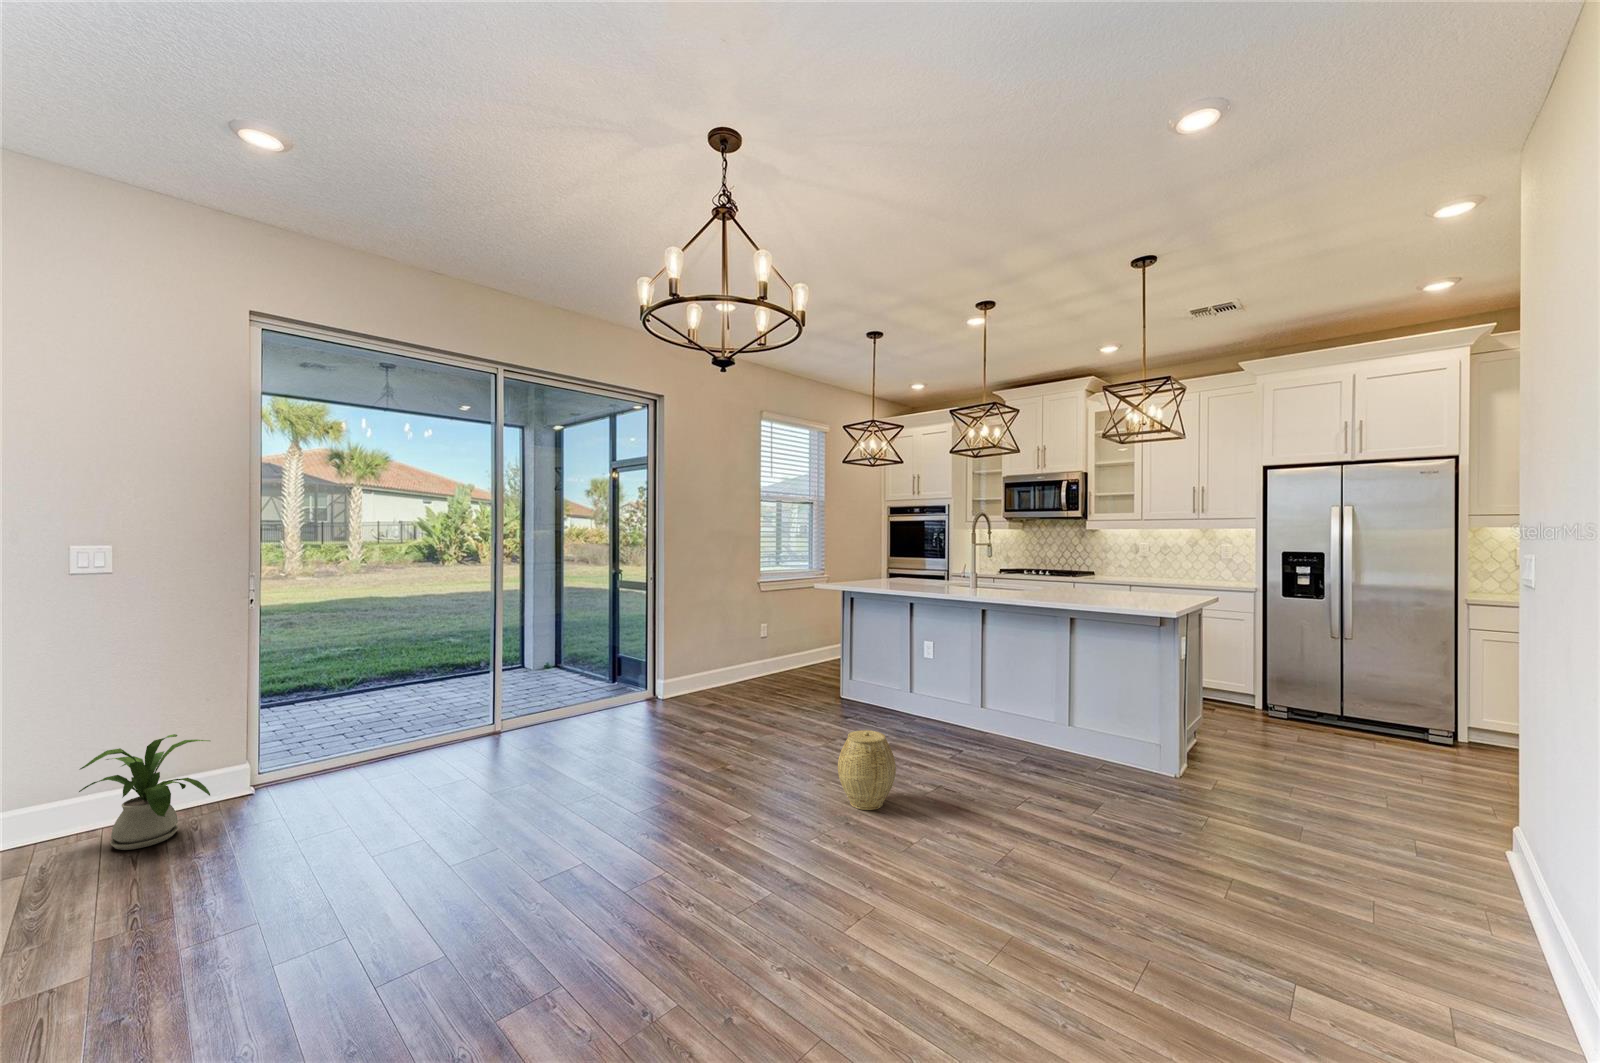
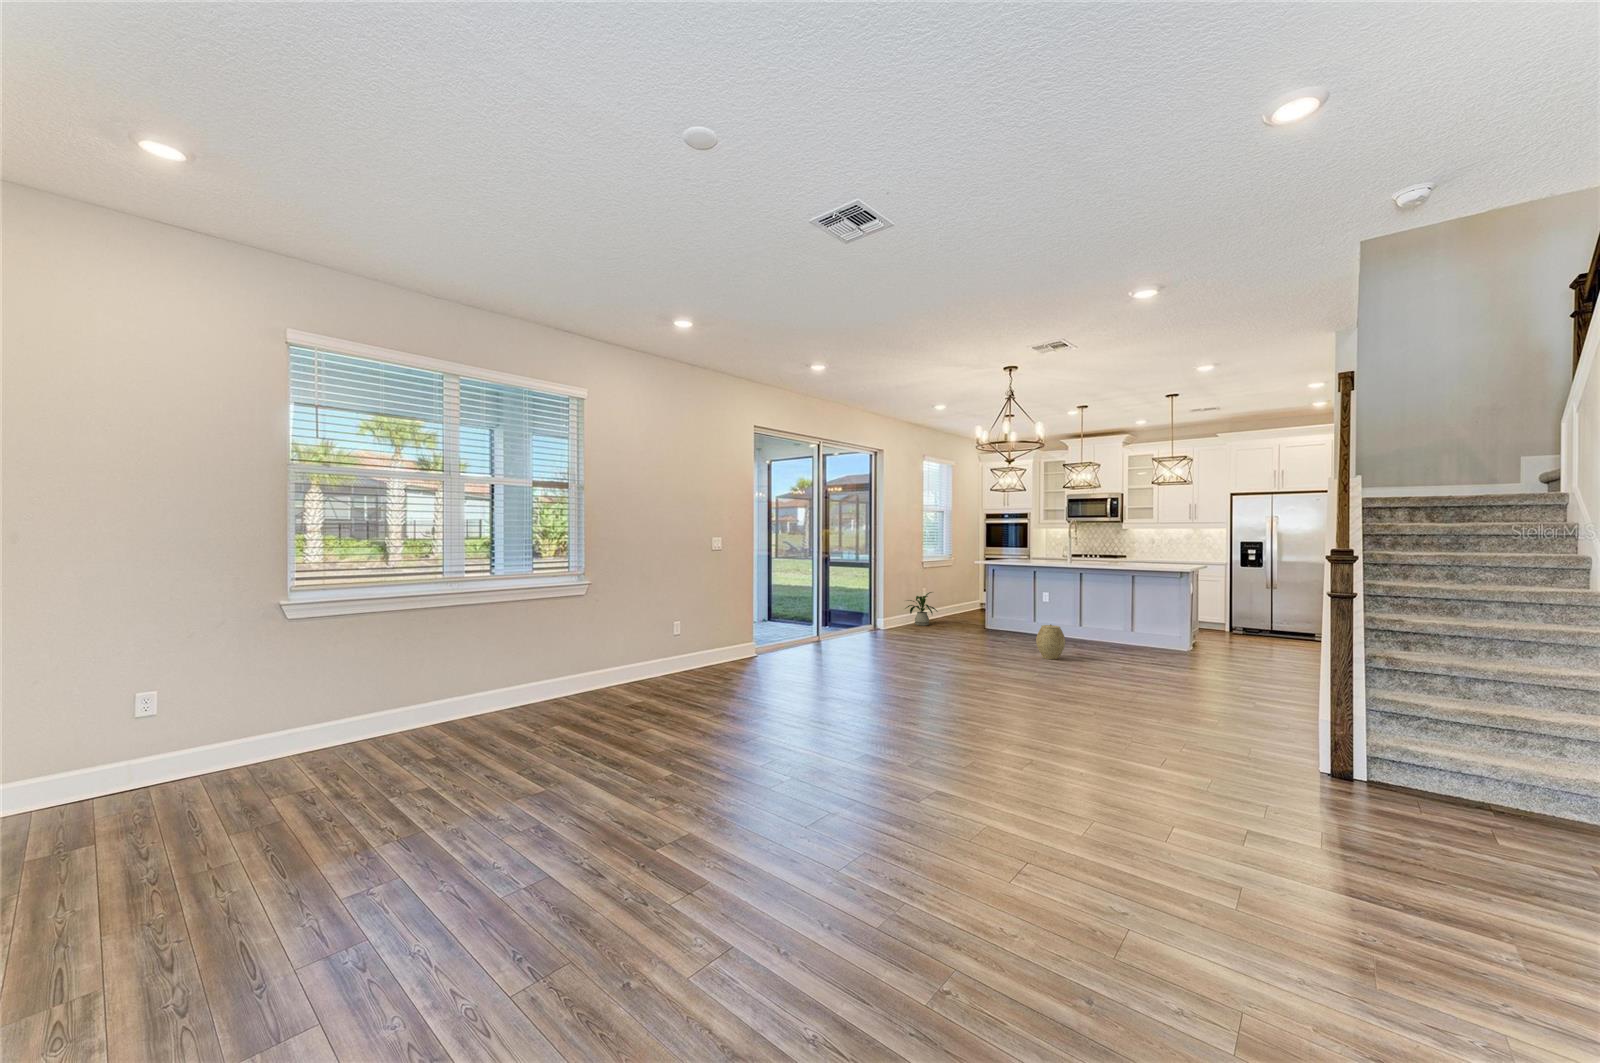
house plant: present [79,734,210,850] -> present [905,592,937,626]

